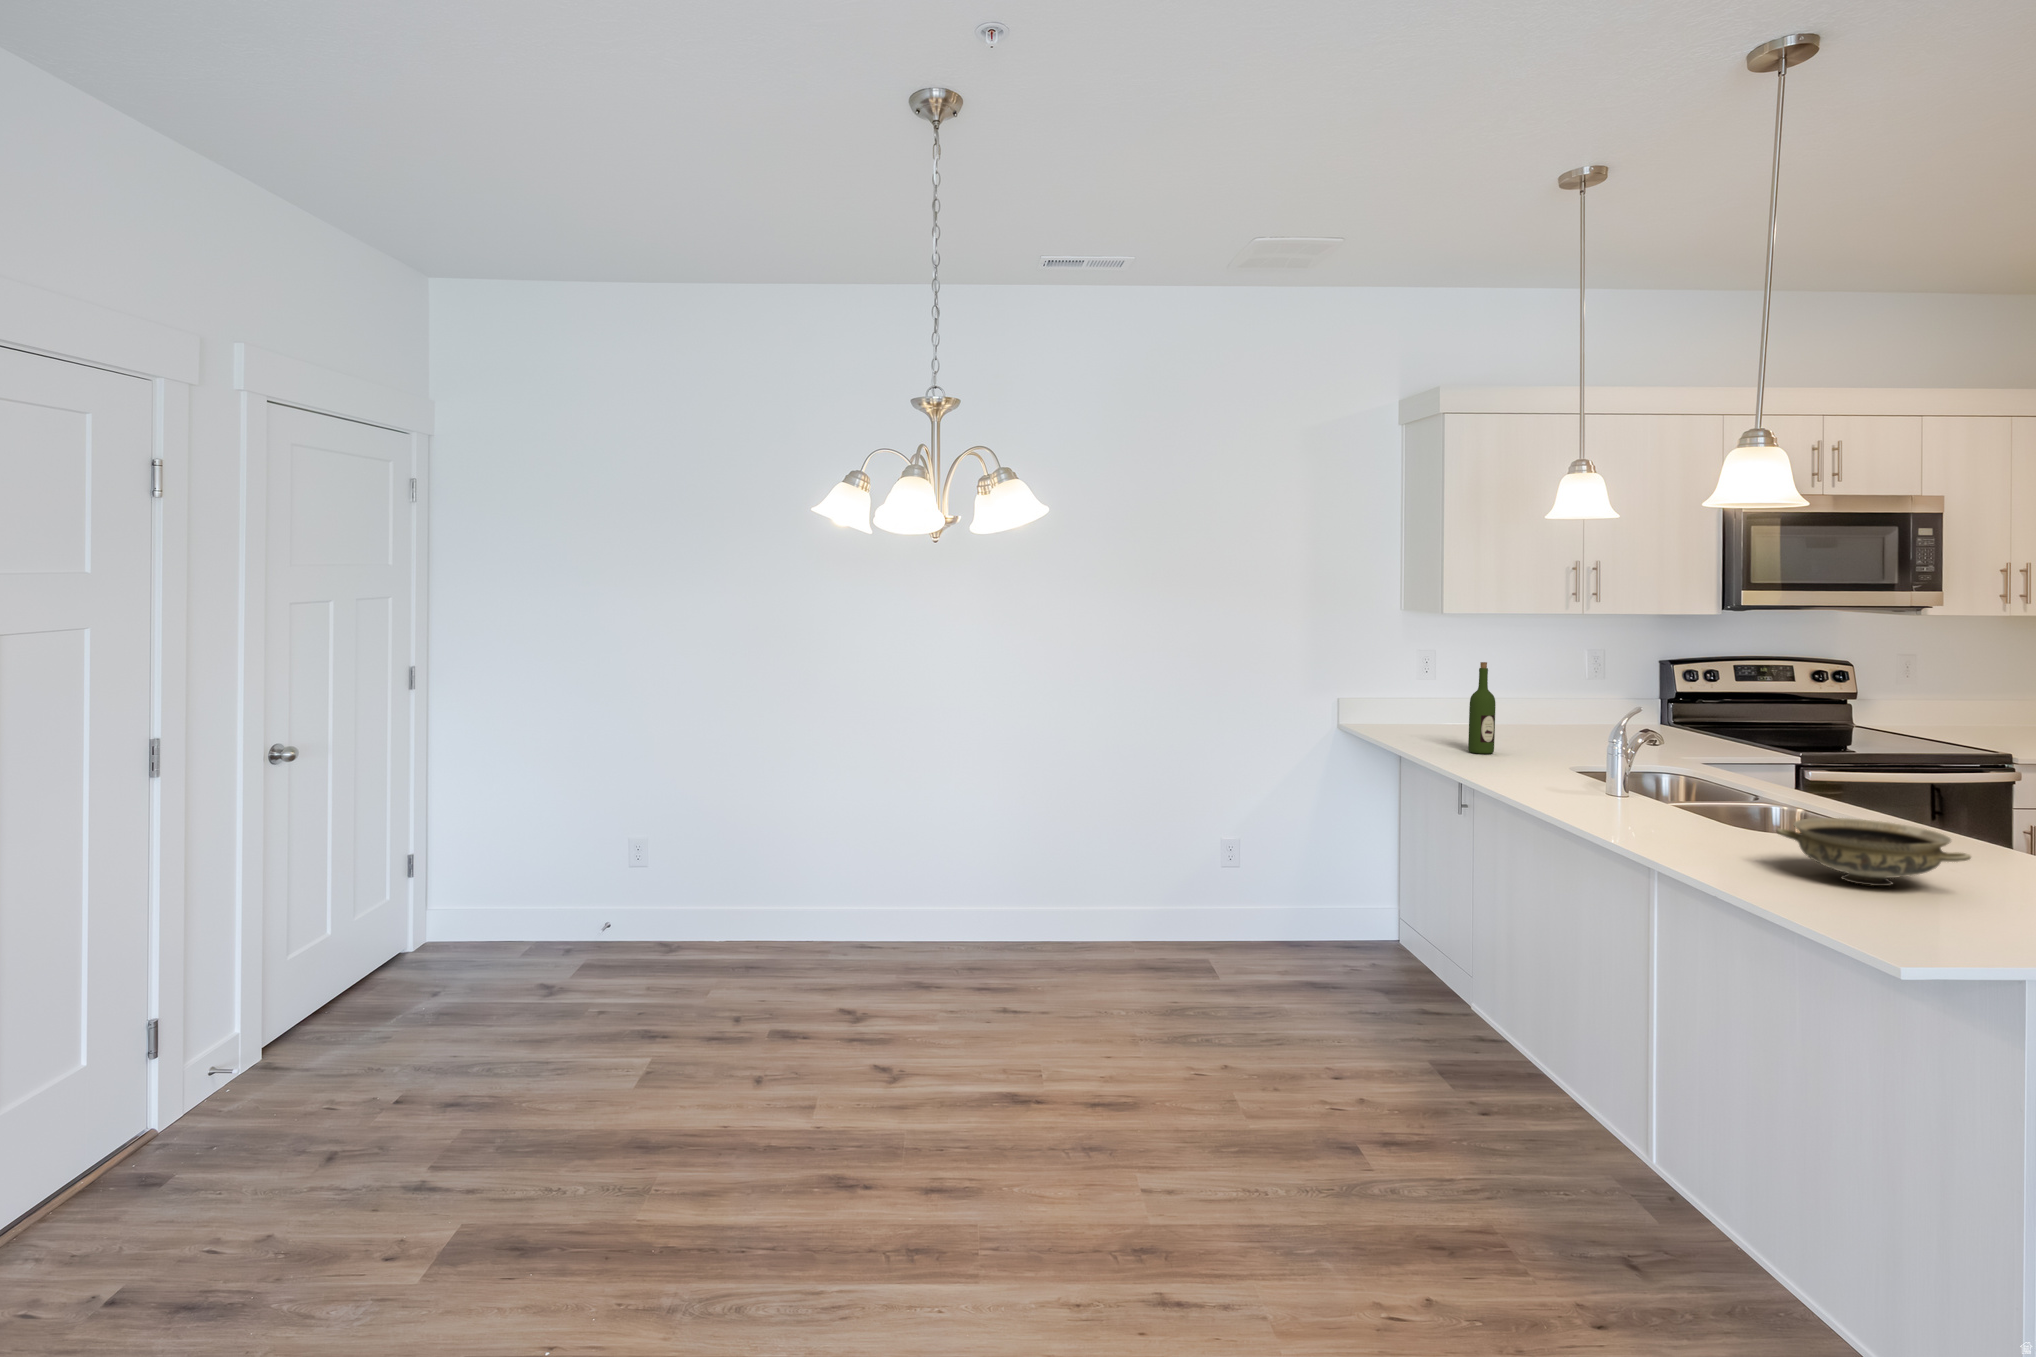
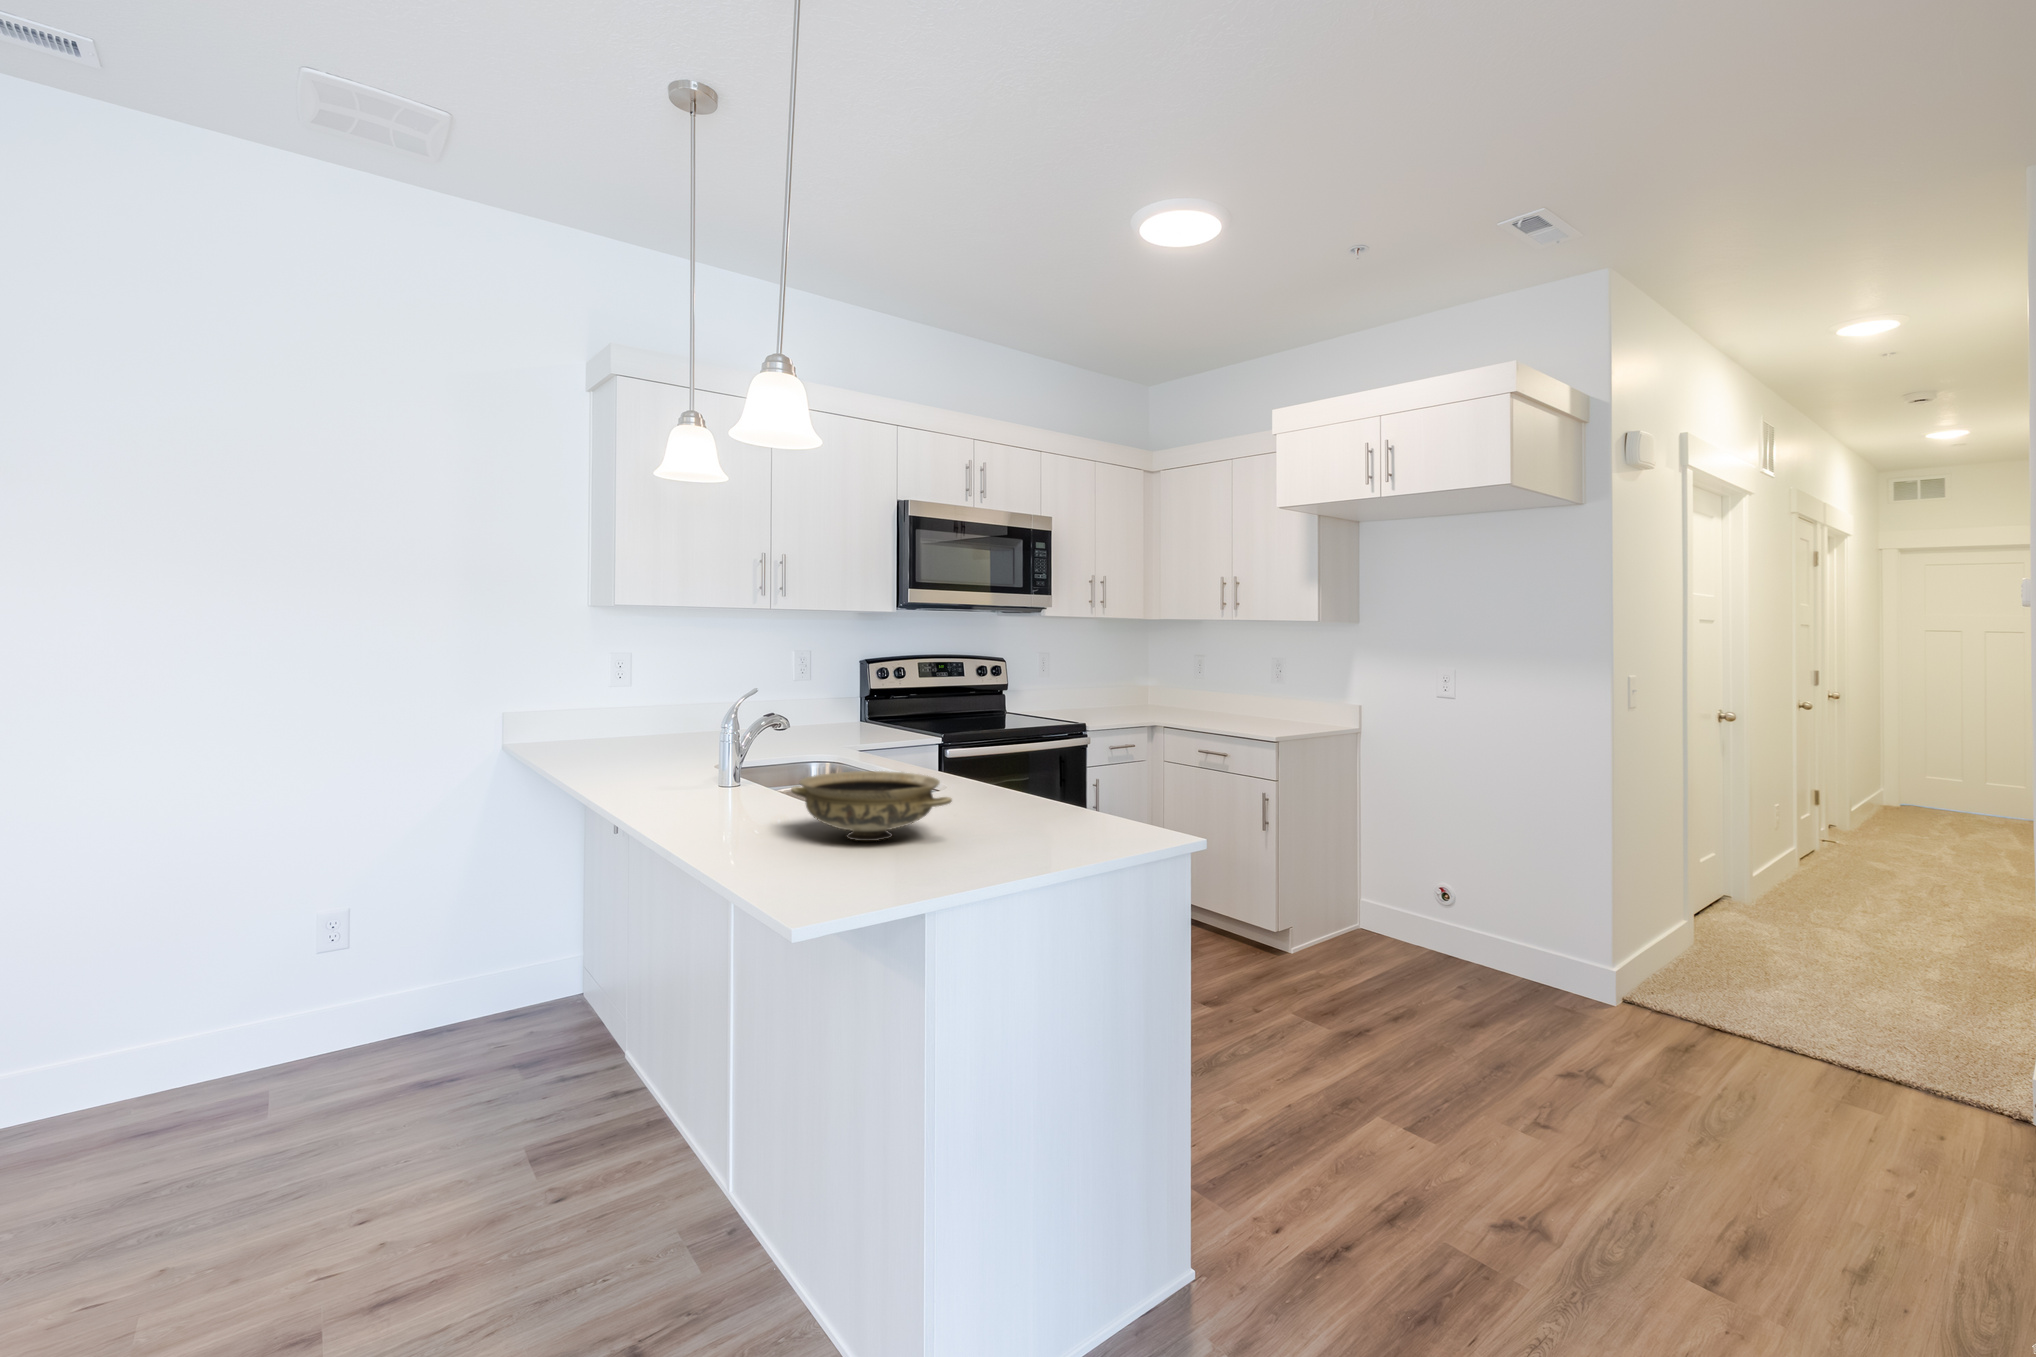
wine bottle: present [1468,662,1496,754] -> none [639,647,666,742]

